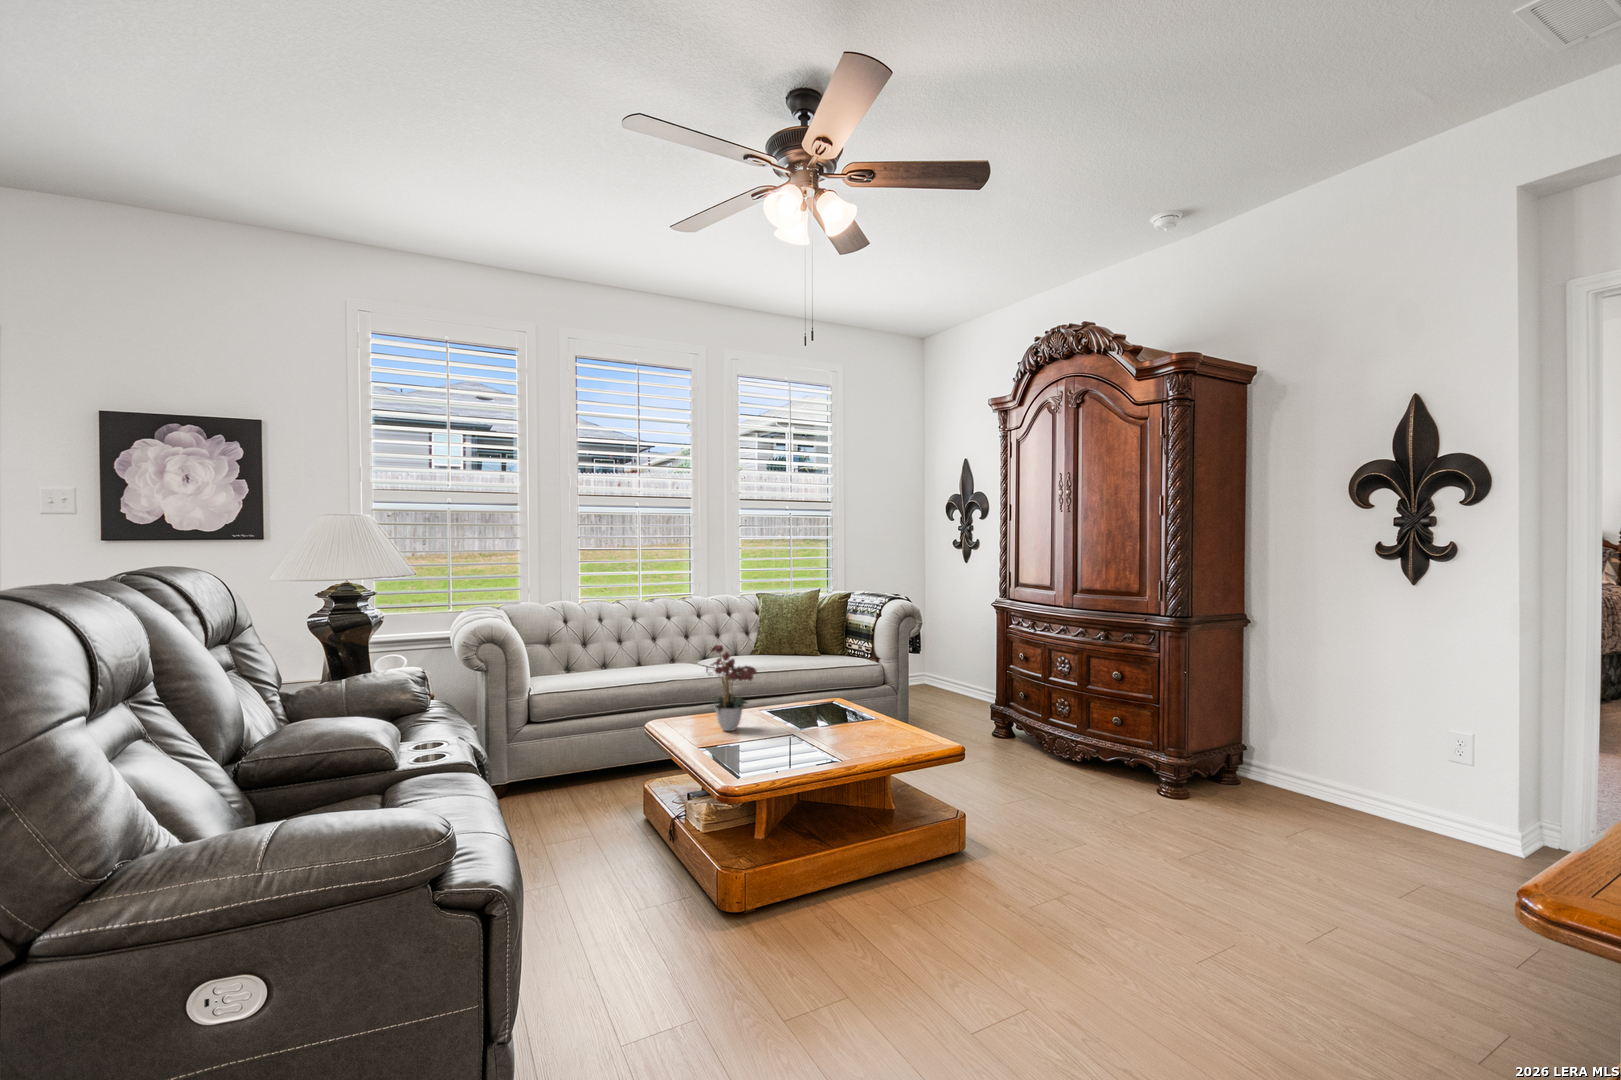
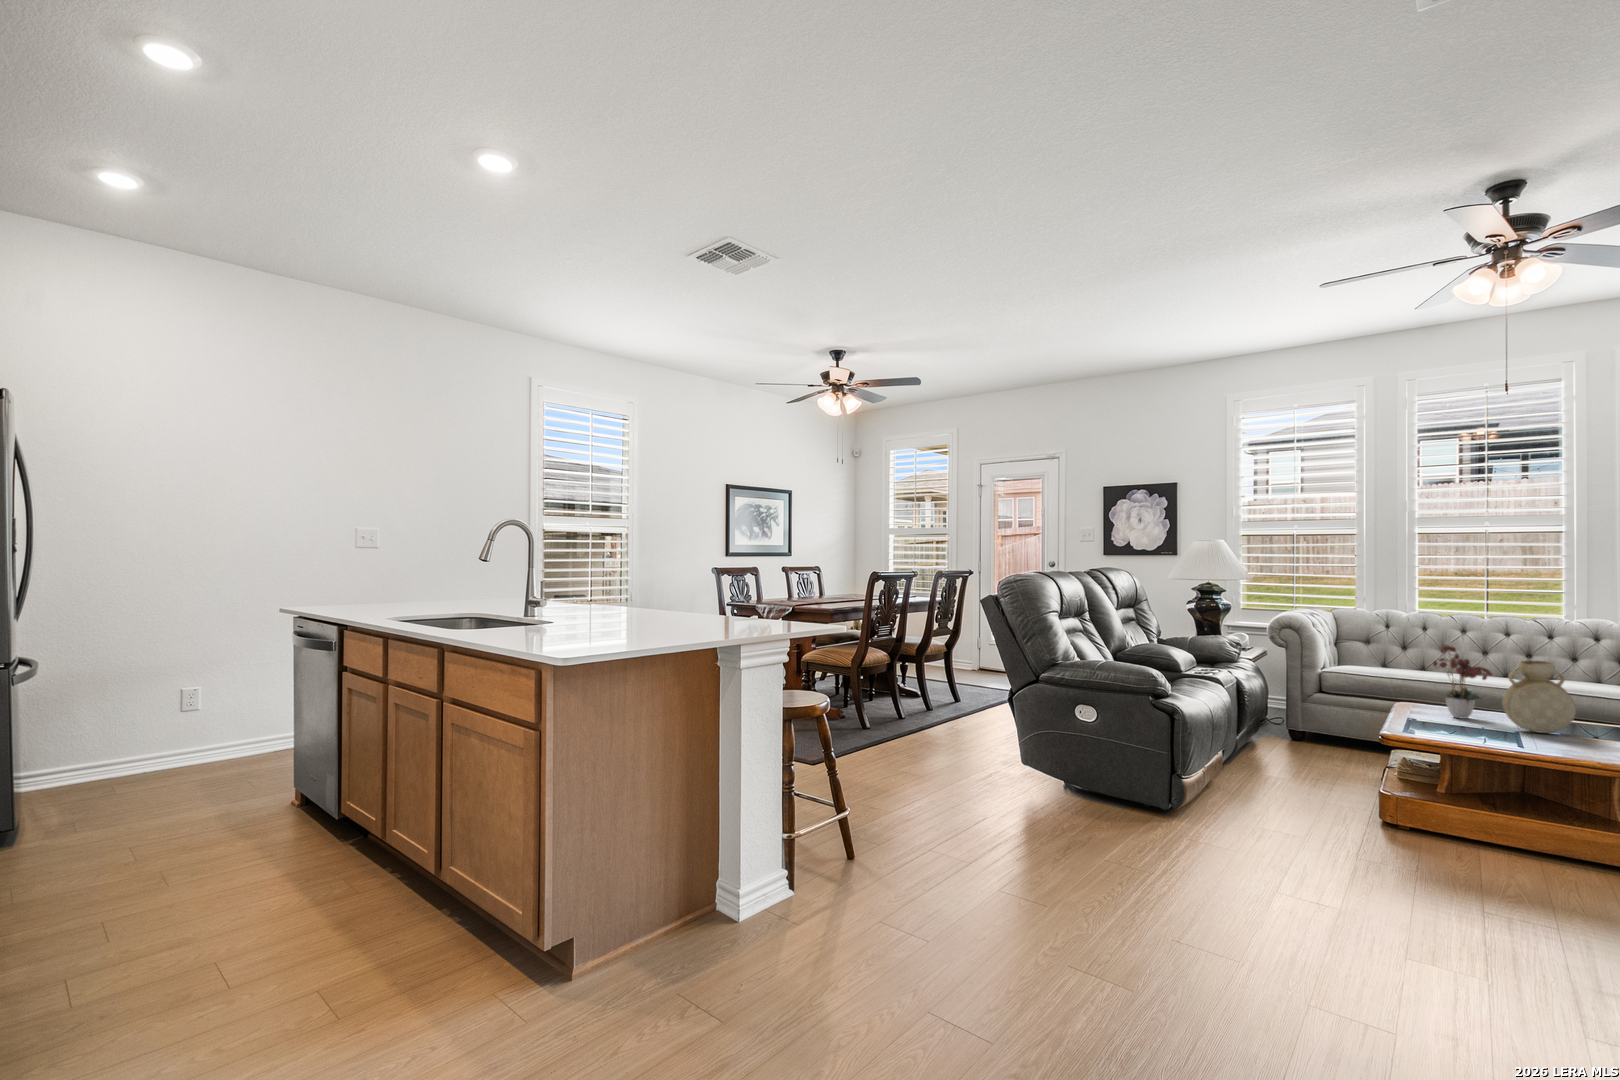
vase: none [787,652,841,733] -> present [1502,660,1576,733]

